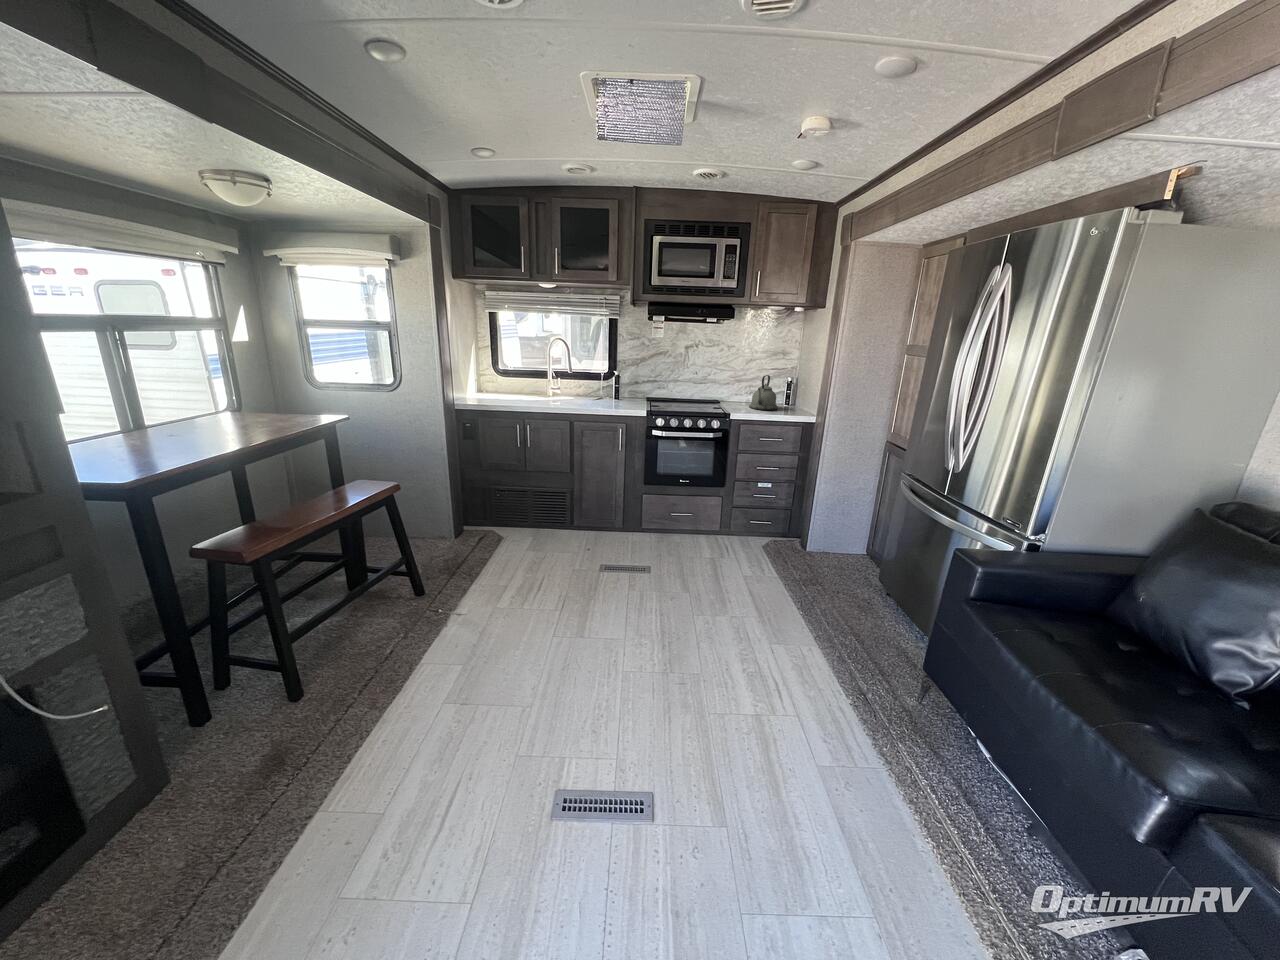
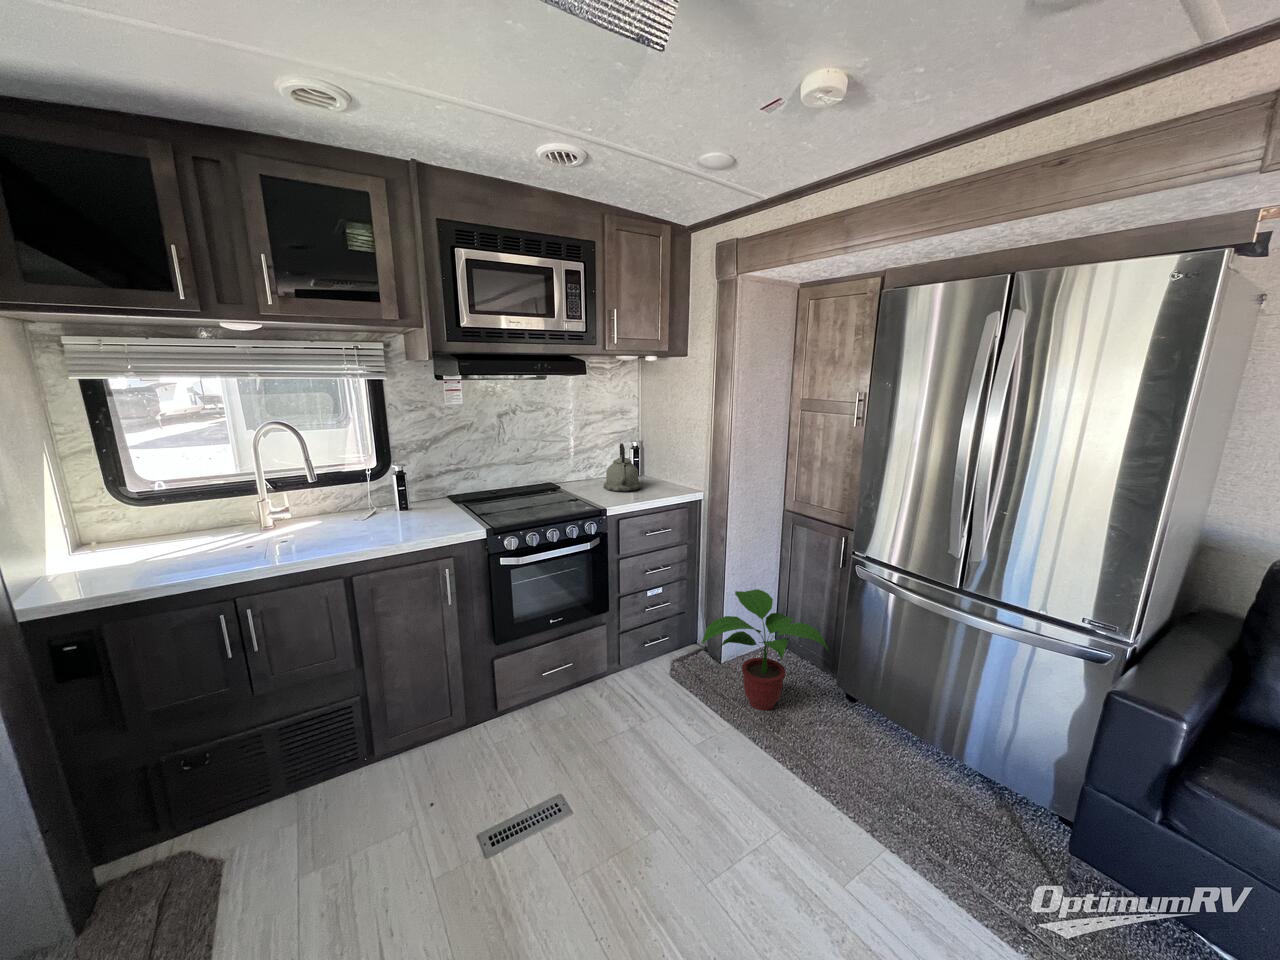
potted plant: none [766,493,862,581] -> present [702,589,828,710]

